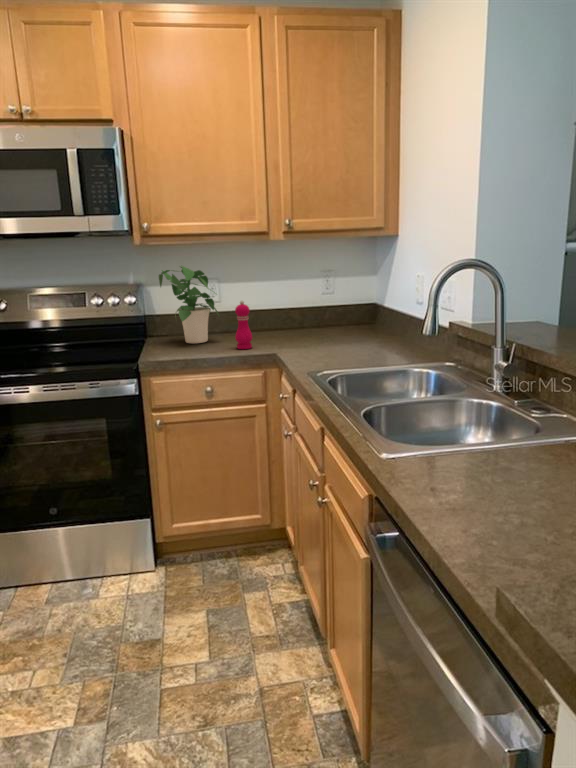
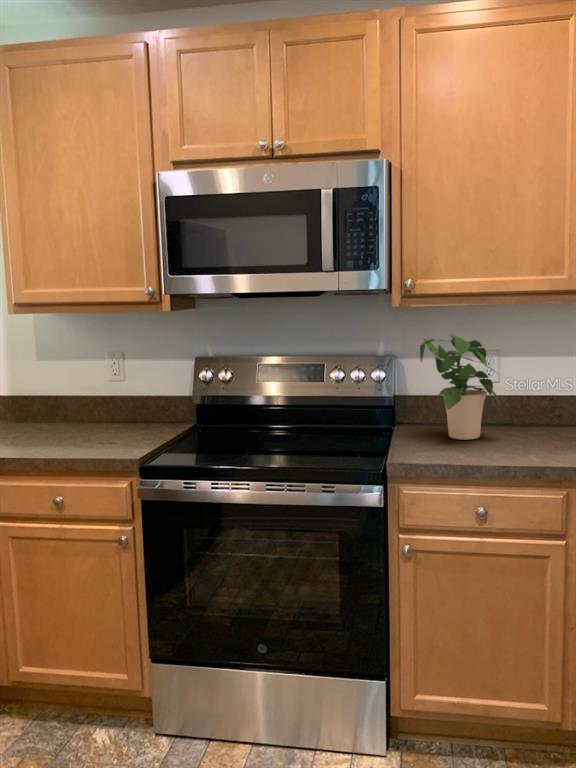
pepper mill: present [235,301,253,349] -> none [524,386,550,456]

